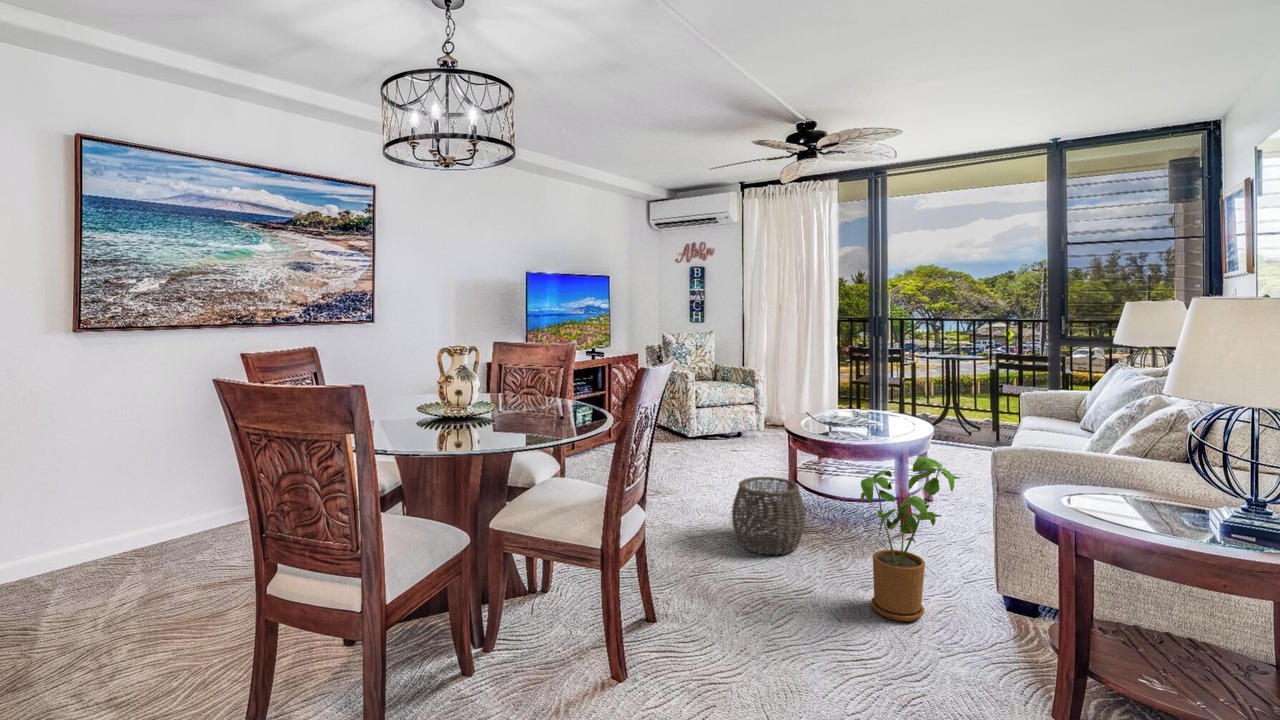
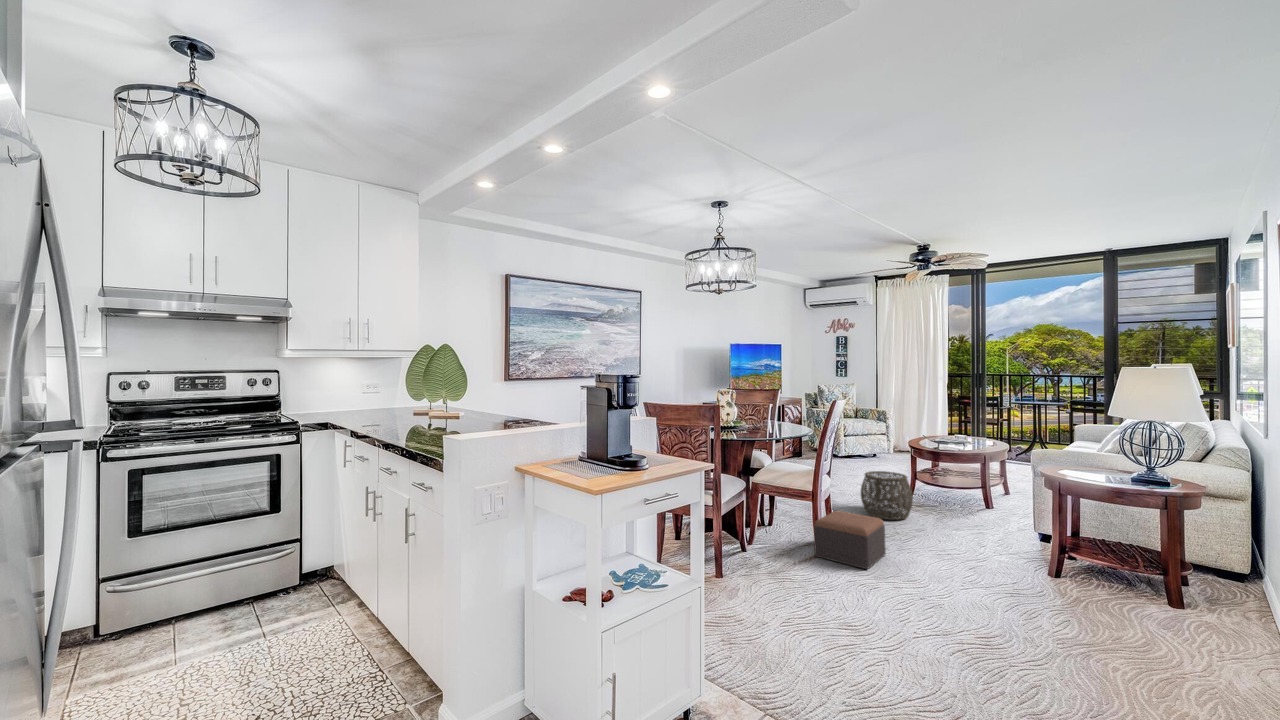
house plant: present [861,456,961,621] -> none [942,451,1013,556]
footstool: none [669,569,782,687] -> present [814,510,886,569]

